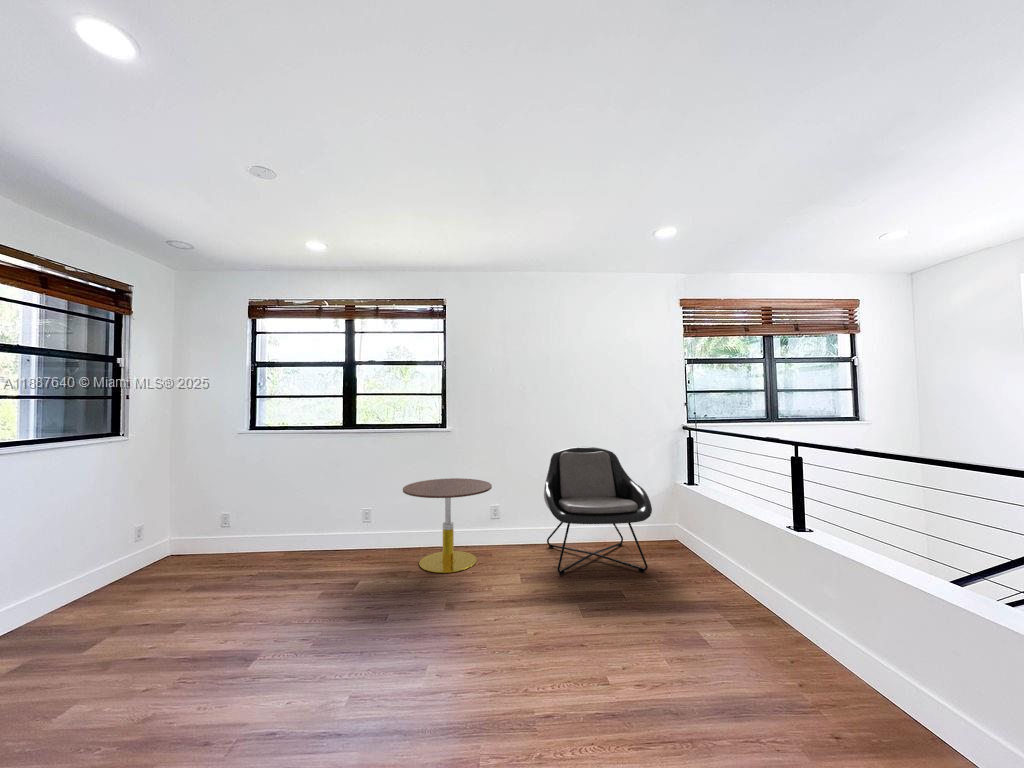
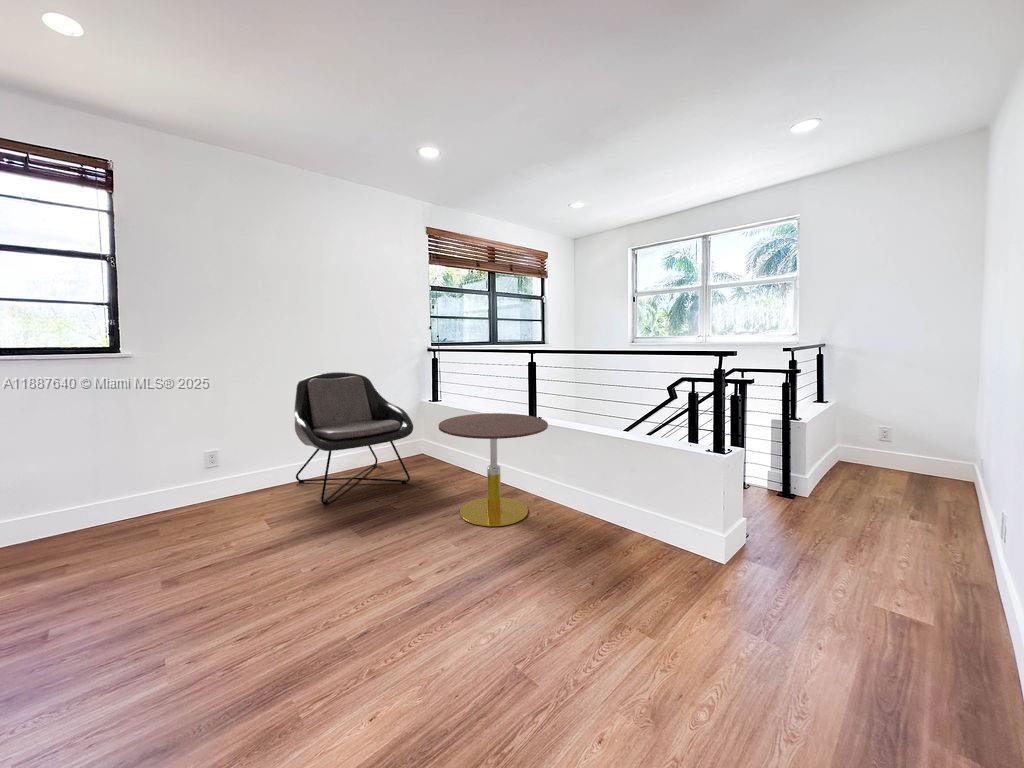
side table: present [403,478,492,573] -> present [439,413,548,527]

